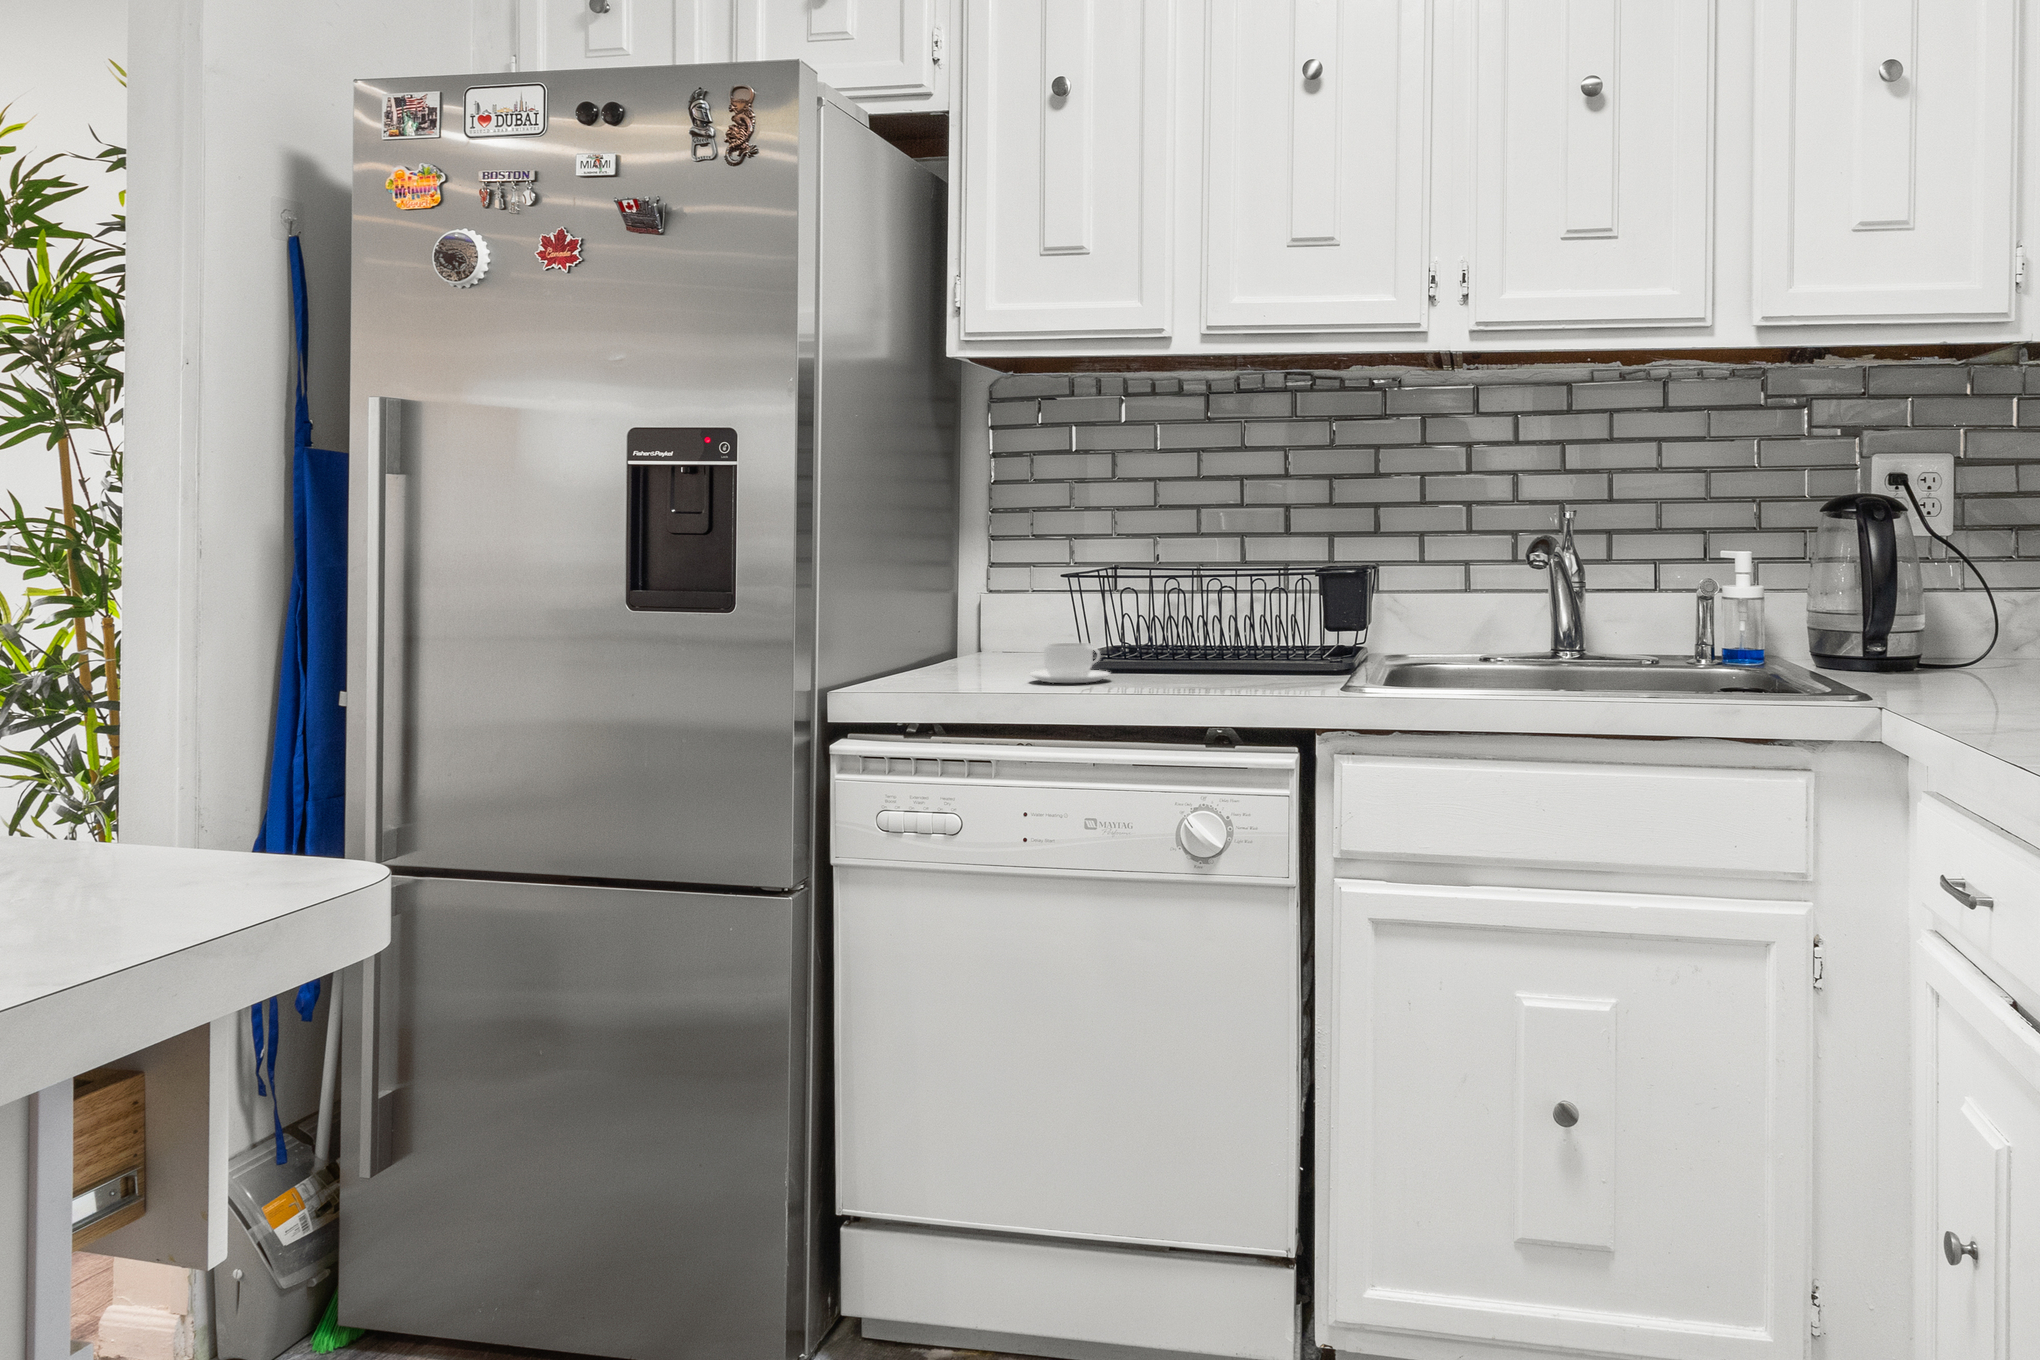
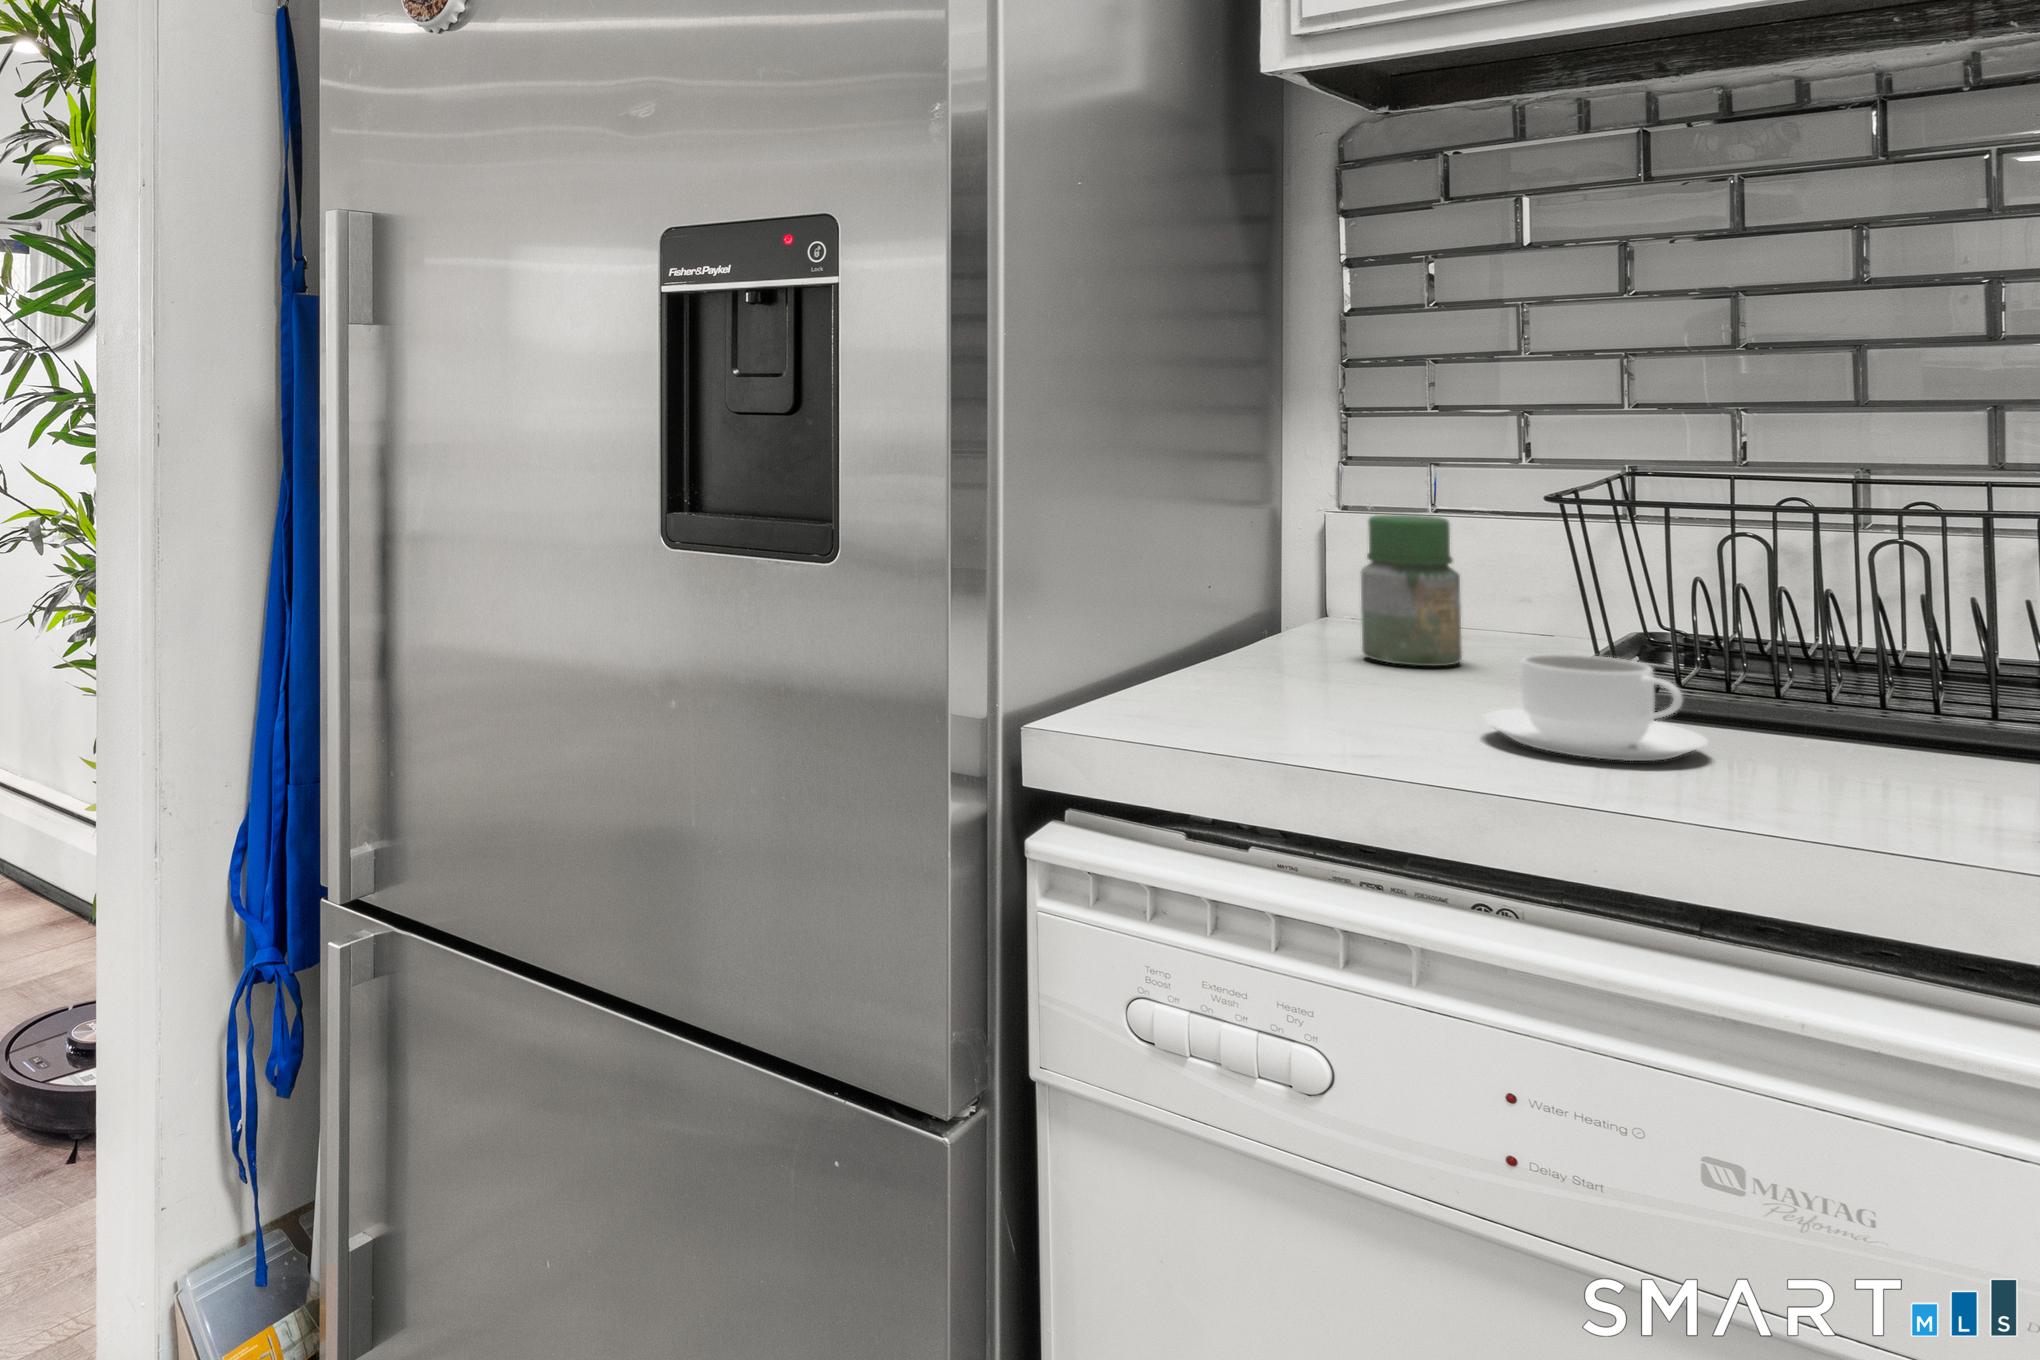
jar: none [989,590,1033,665] -> present [1361,515,1462,666]

